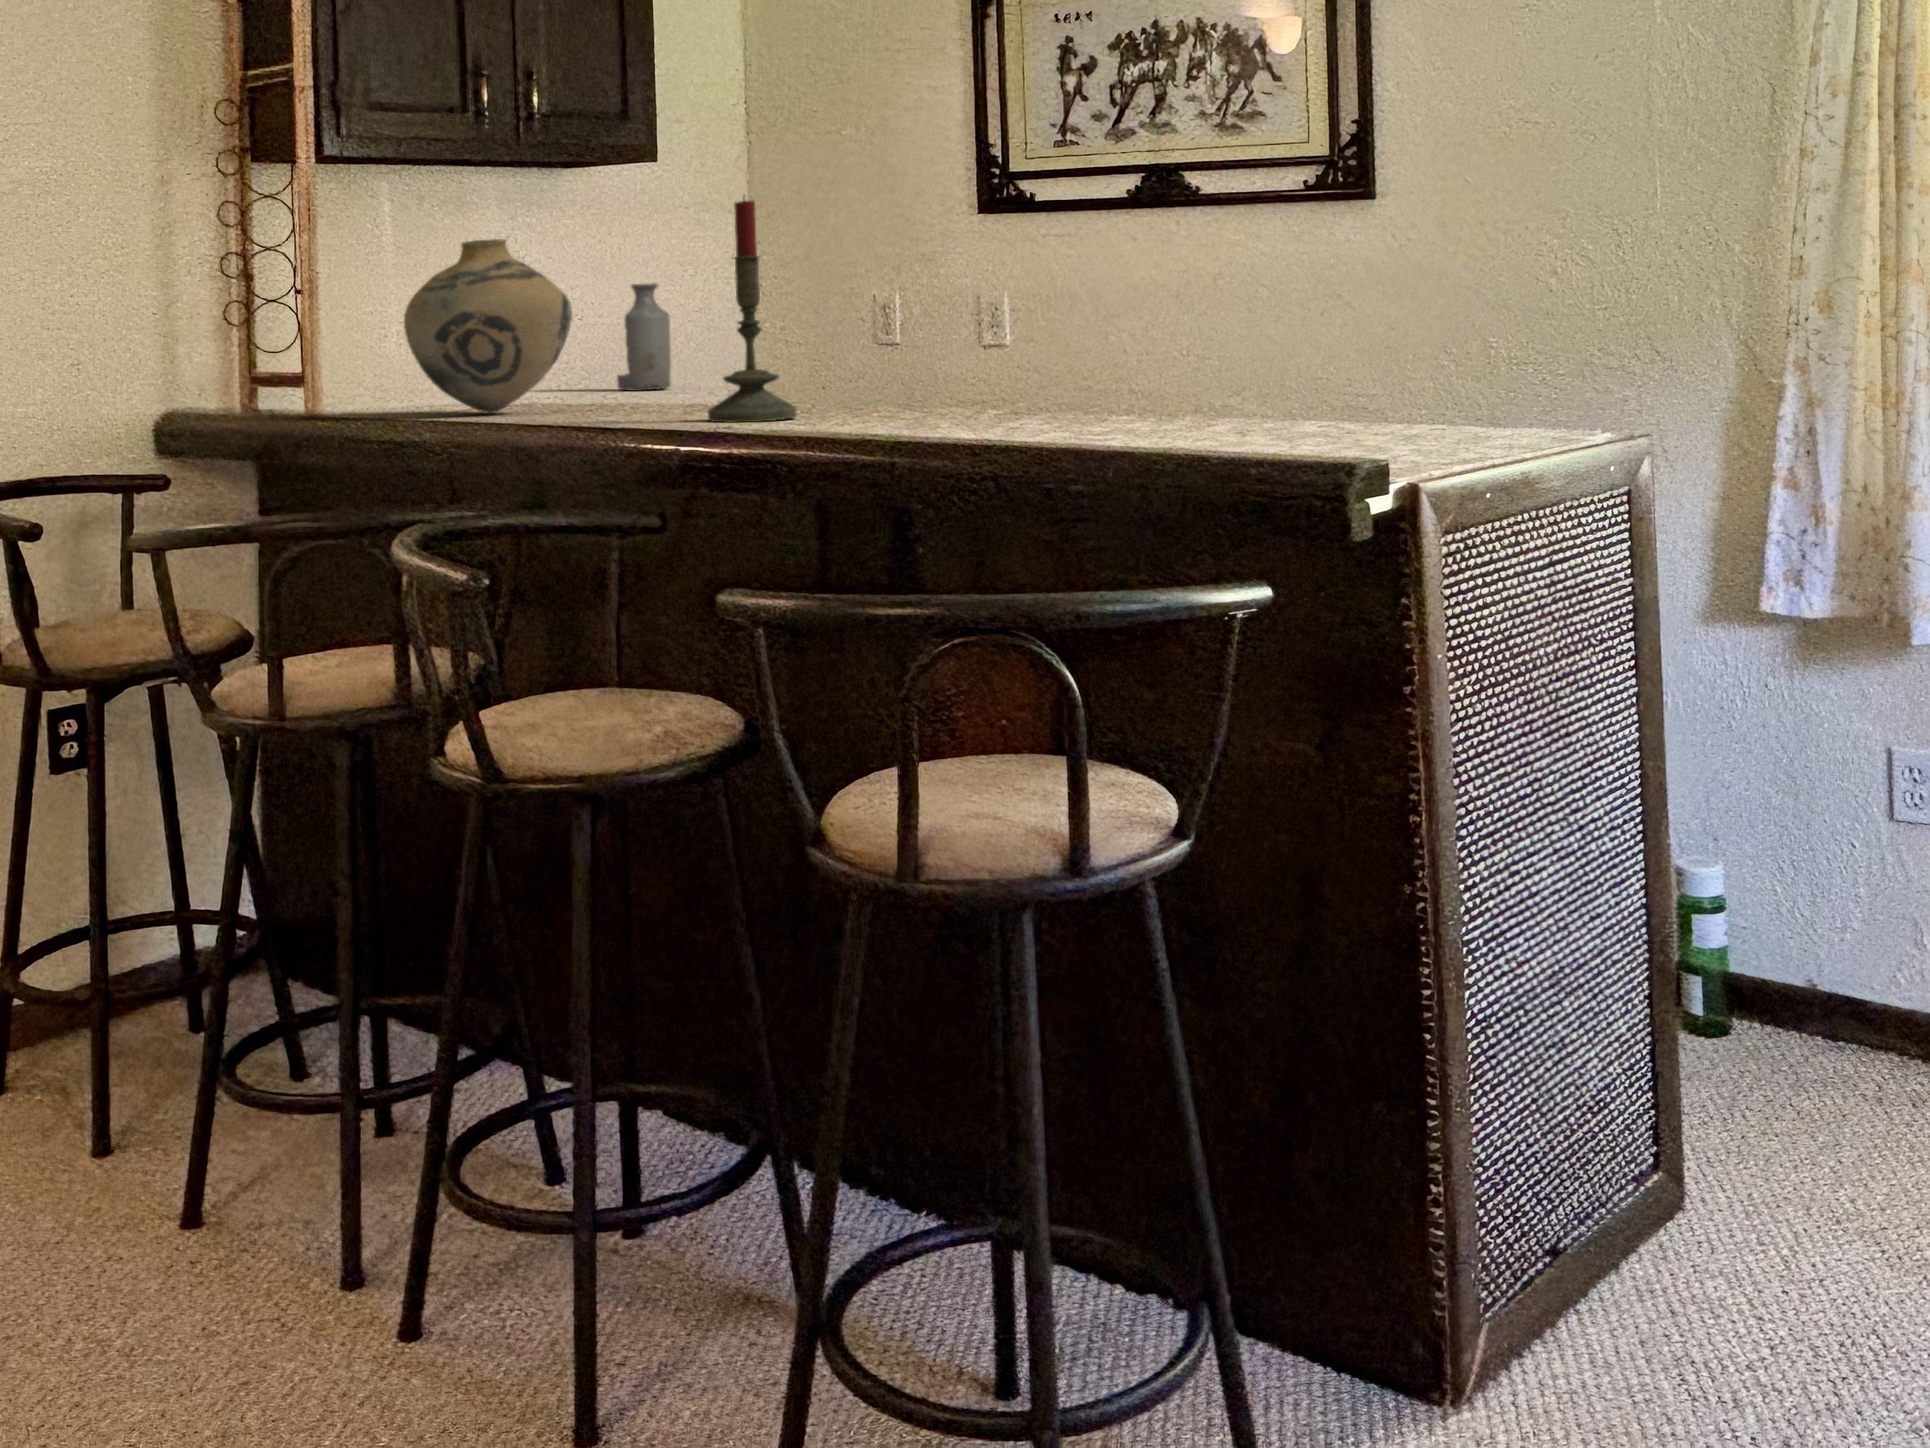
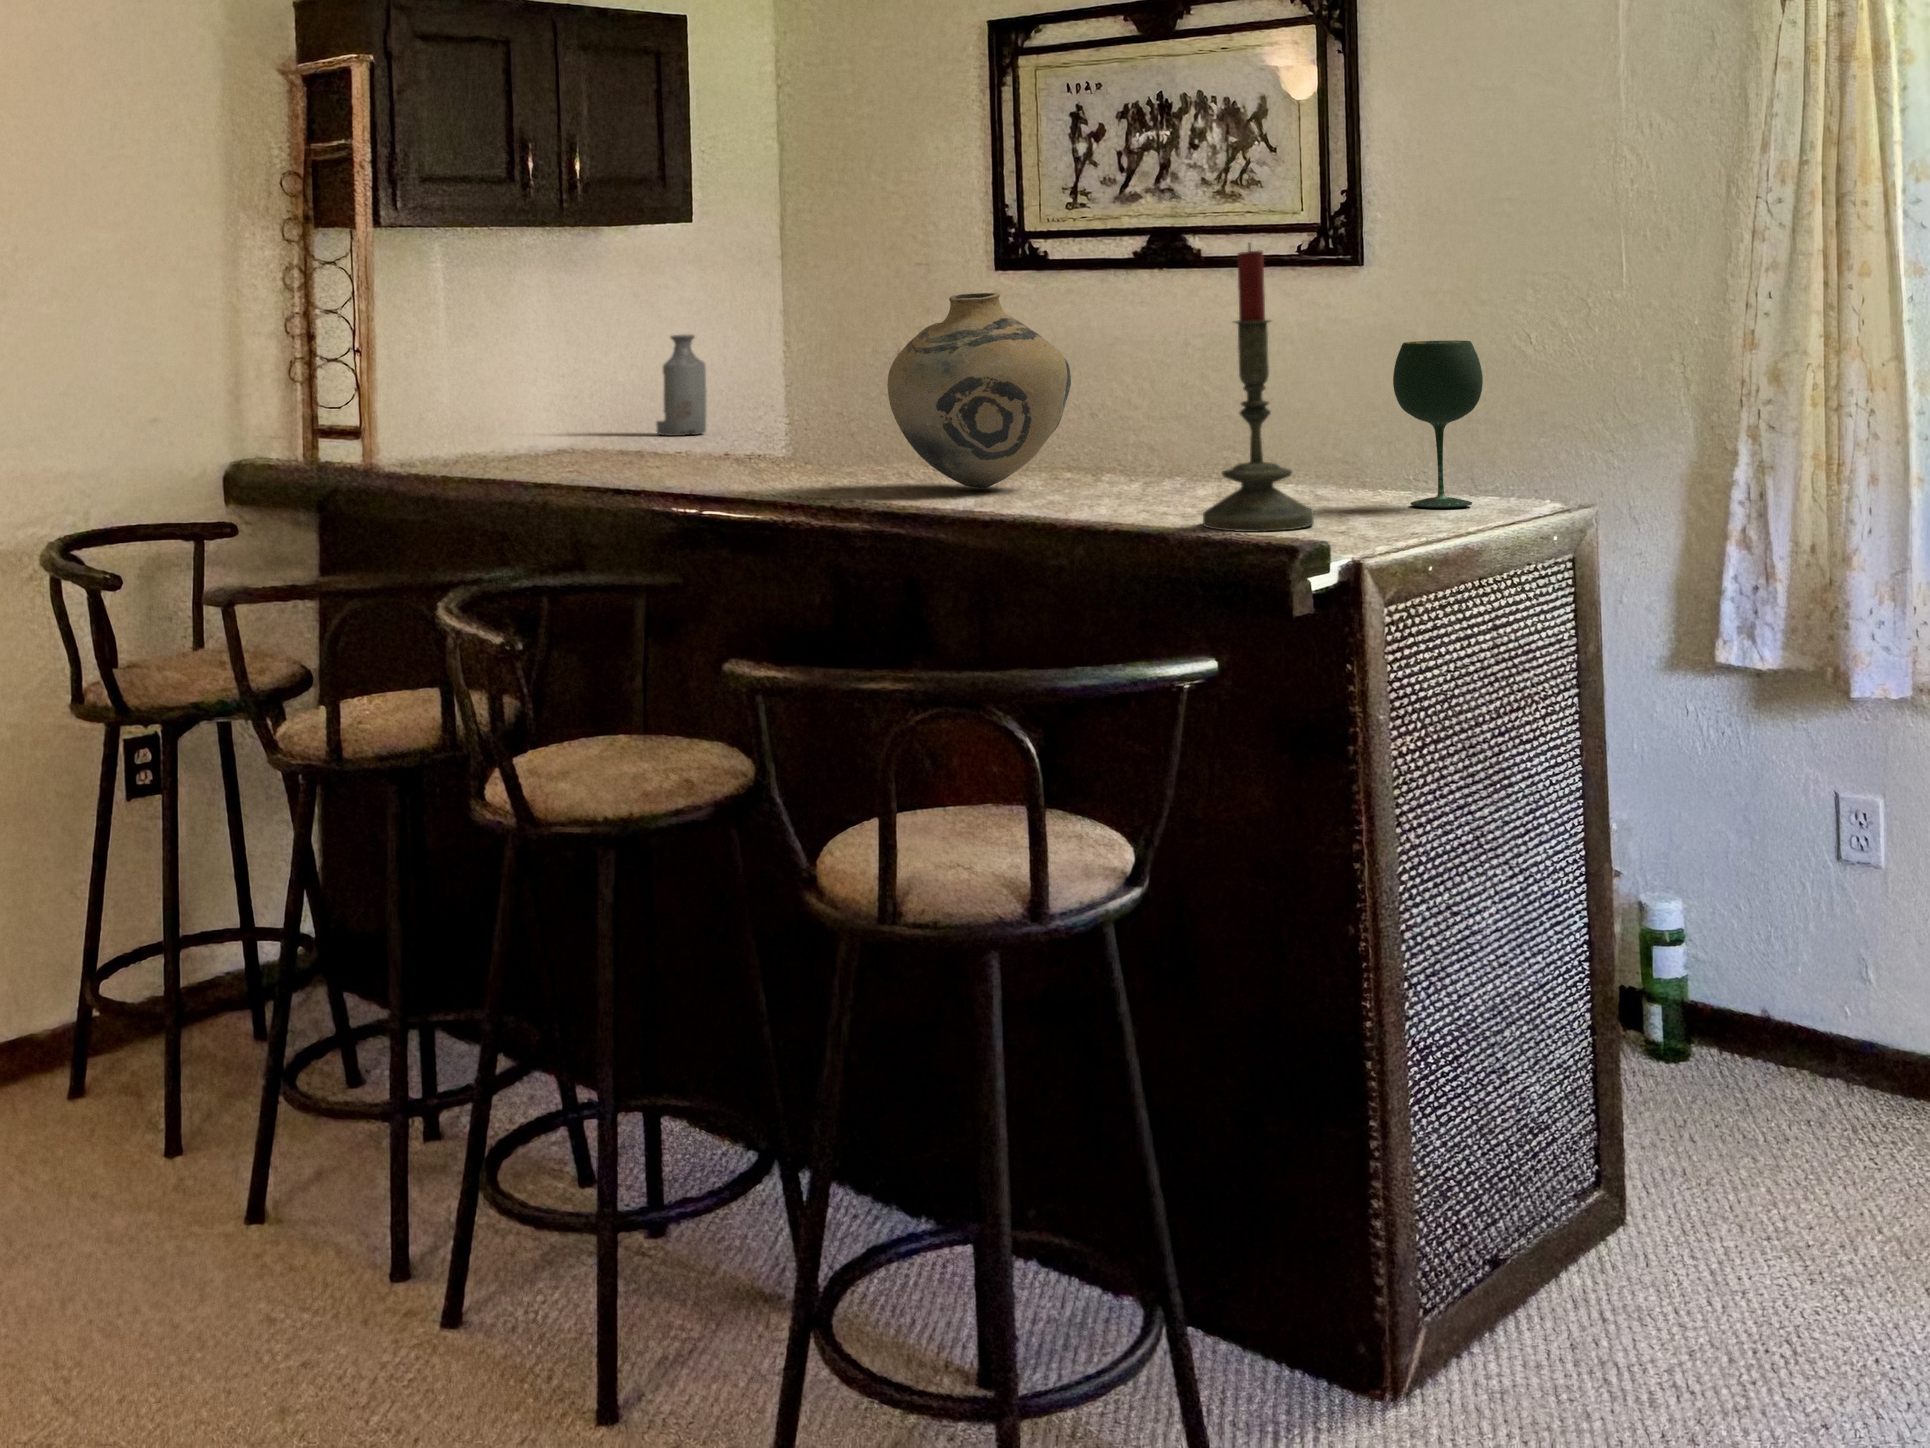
candle: present [708,197,796,422] -> present [1203,243,1314,532]
vase: present [404,239,572,413] -> present [887,293,1071,488]
wine glass: none [1439,254,1536,434] -> present [1393,341,1483,508]

